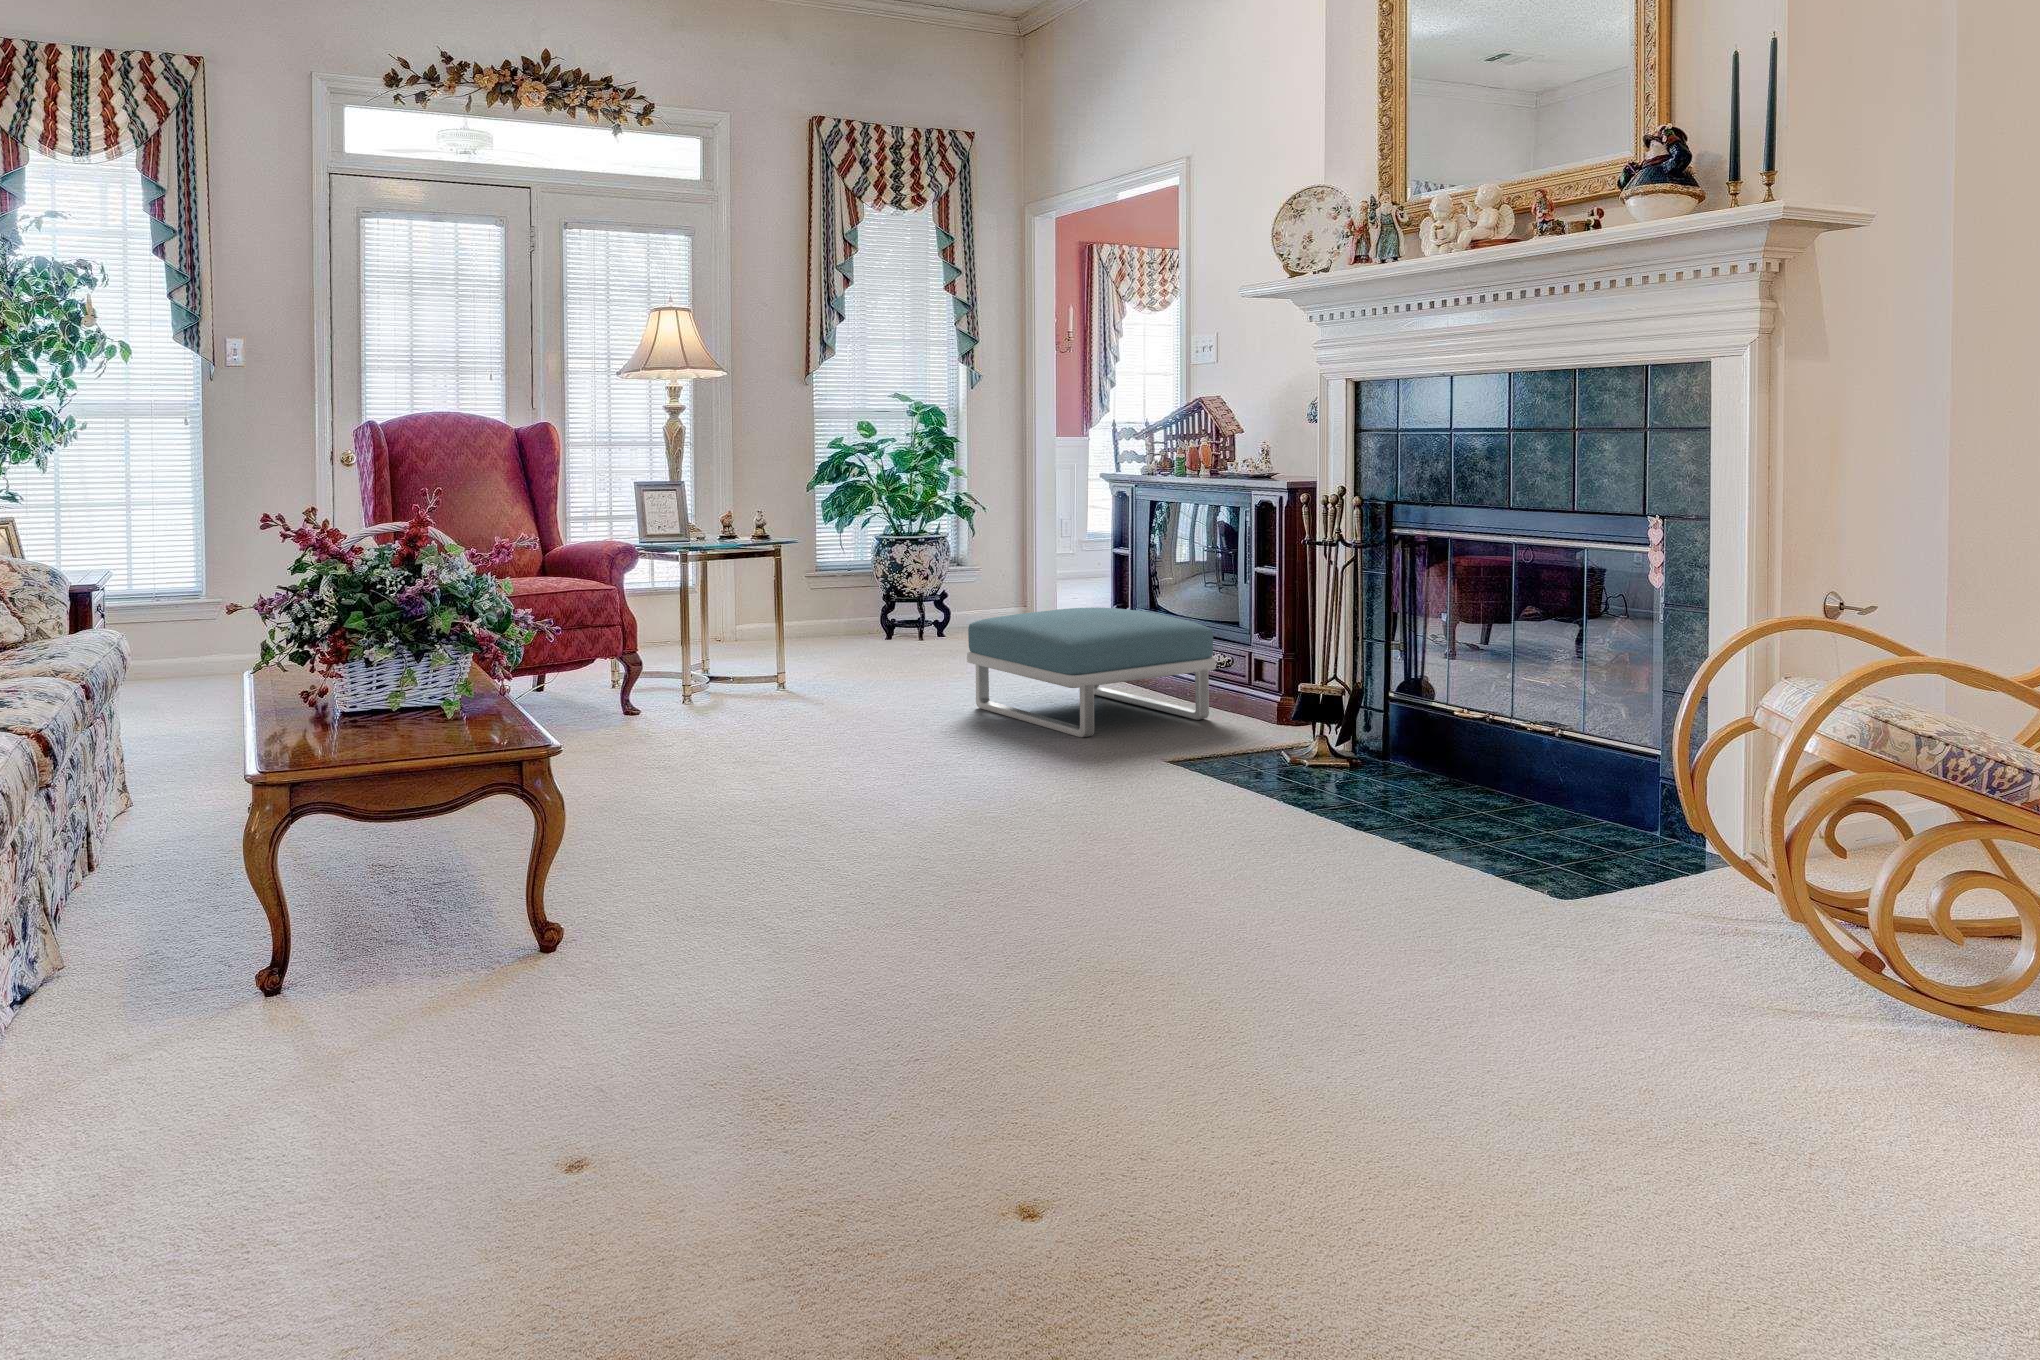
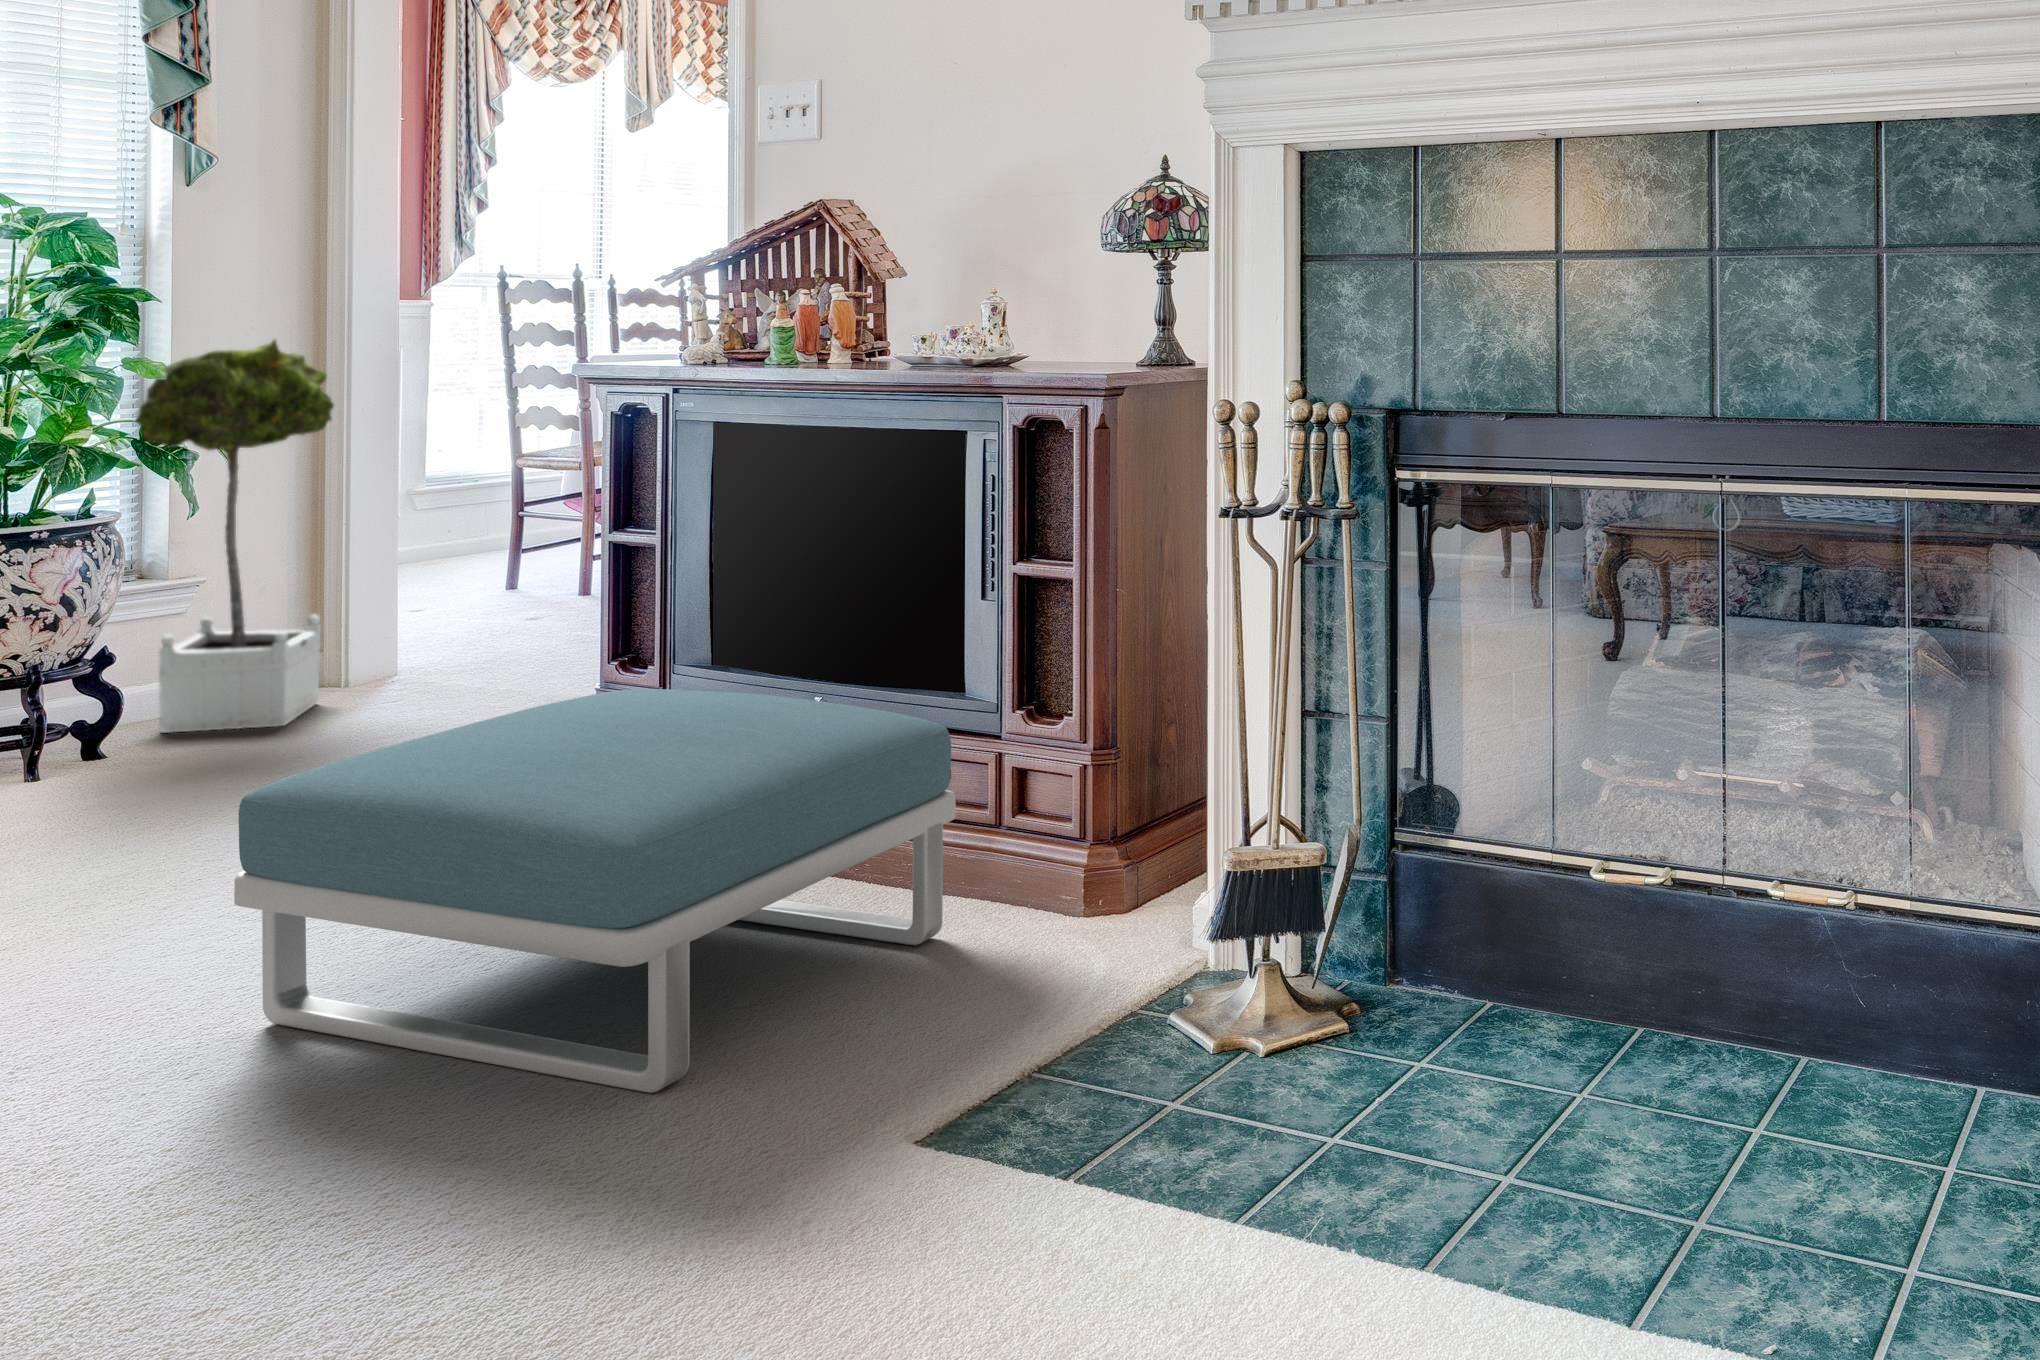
potted tree: none [953,459,1025,633] -> present [136,340,334,733]

